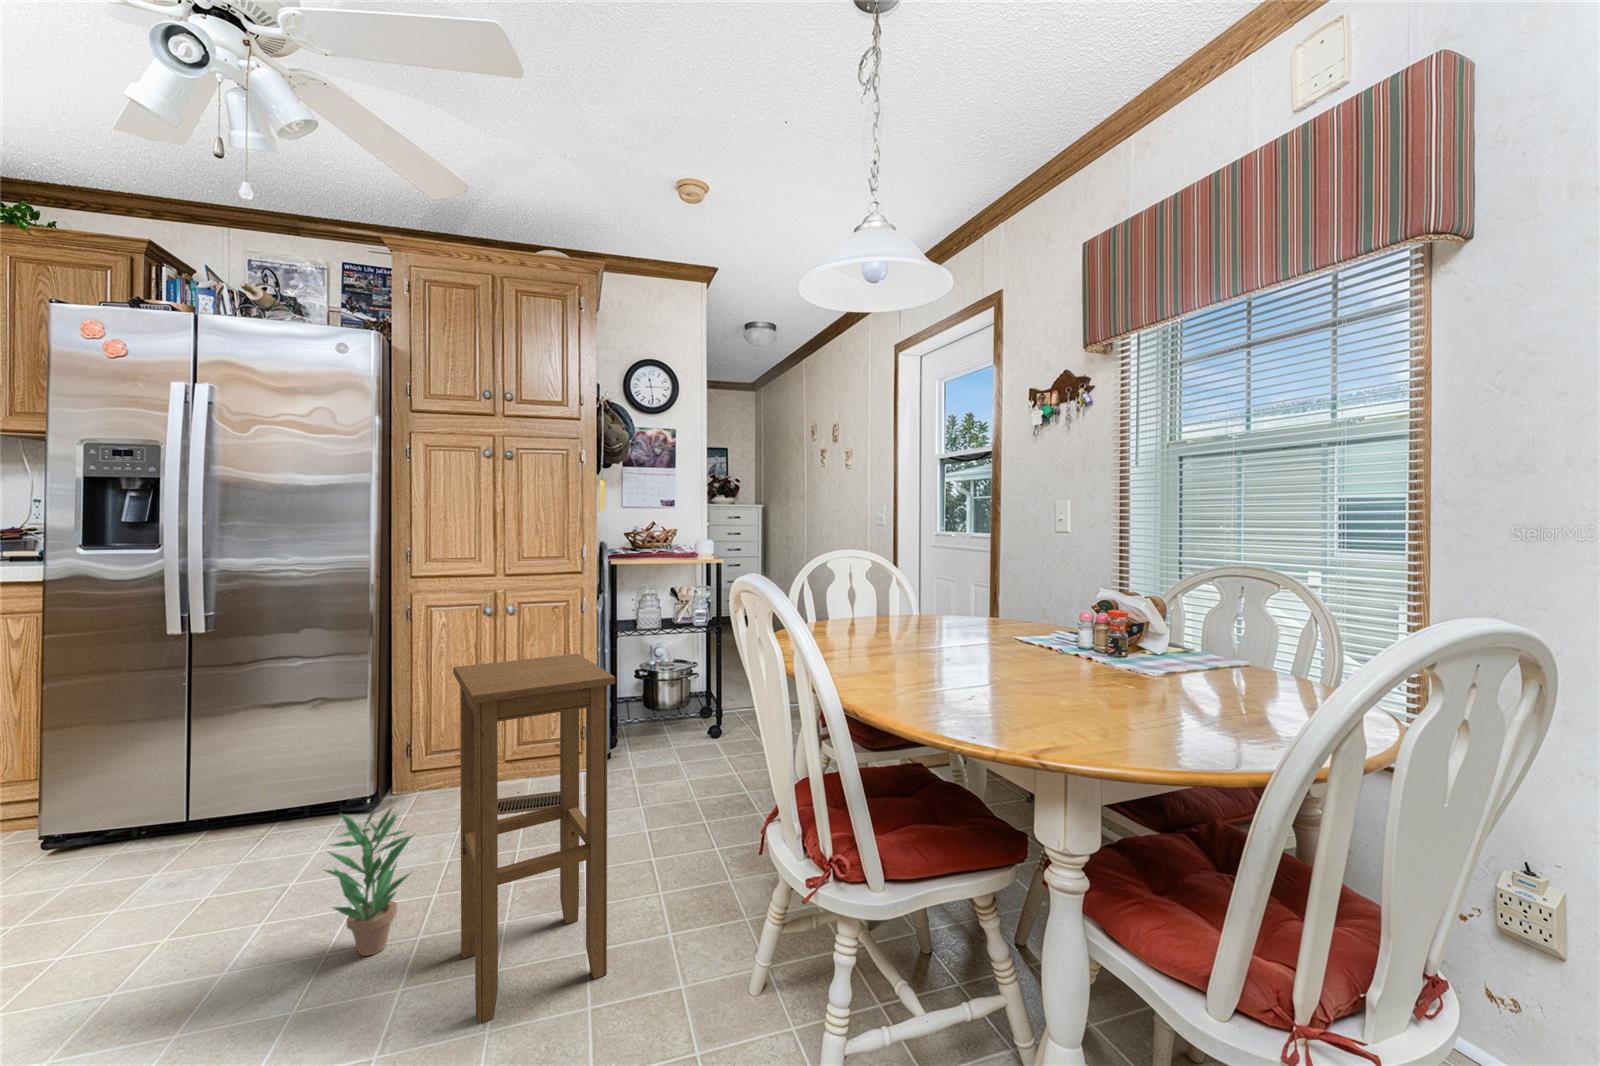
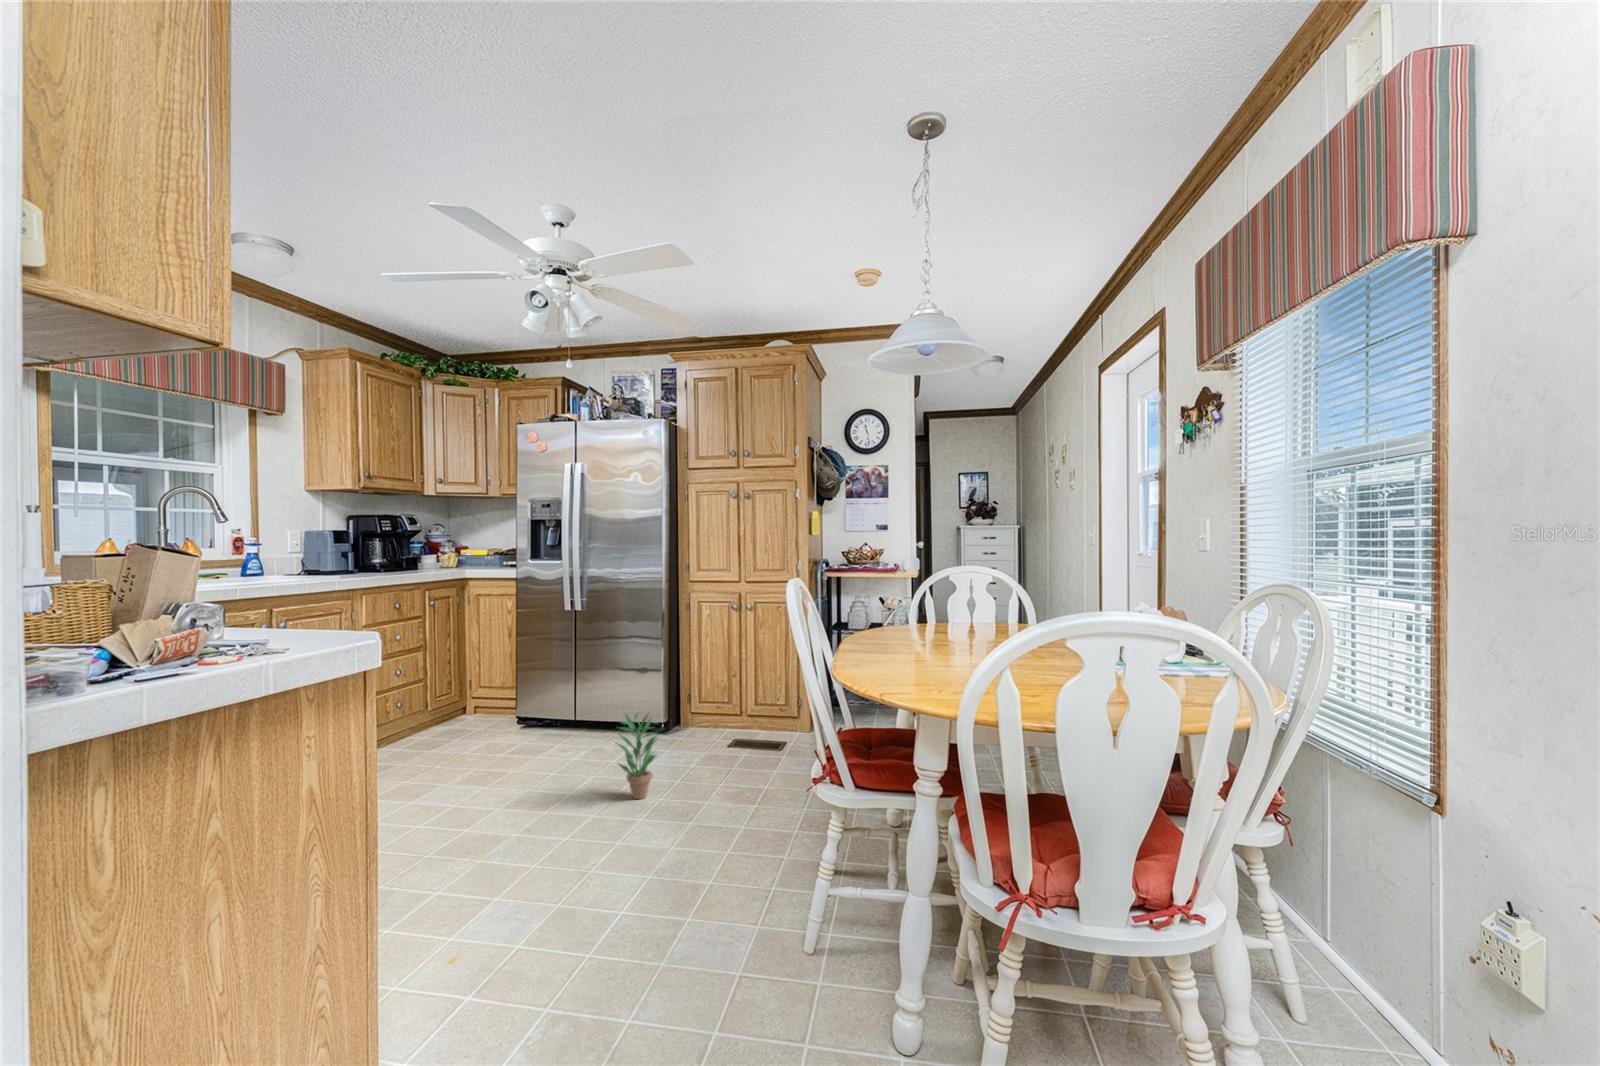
stool: present [453,654,615,1024] -> none [671,629,755,838]

